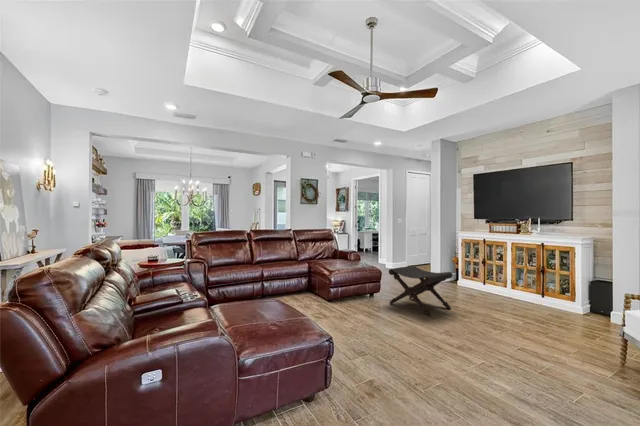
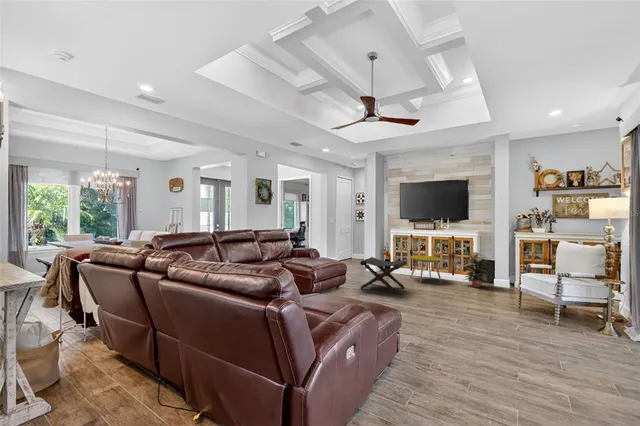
decorative plant: none [552,266,602,320] -> present [465,252,488,287]
side table: none [474,267,523,307] -> present [410,255,443,283]

